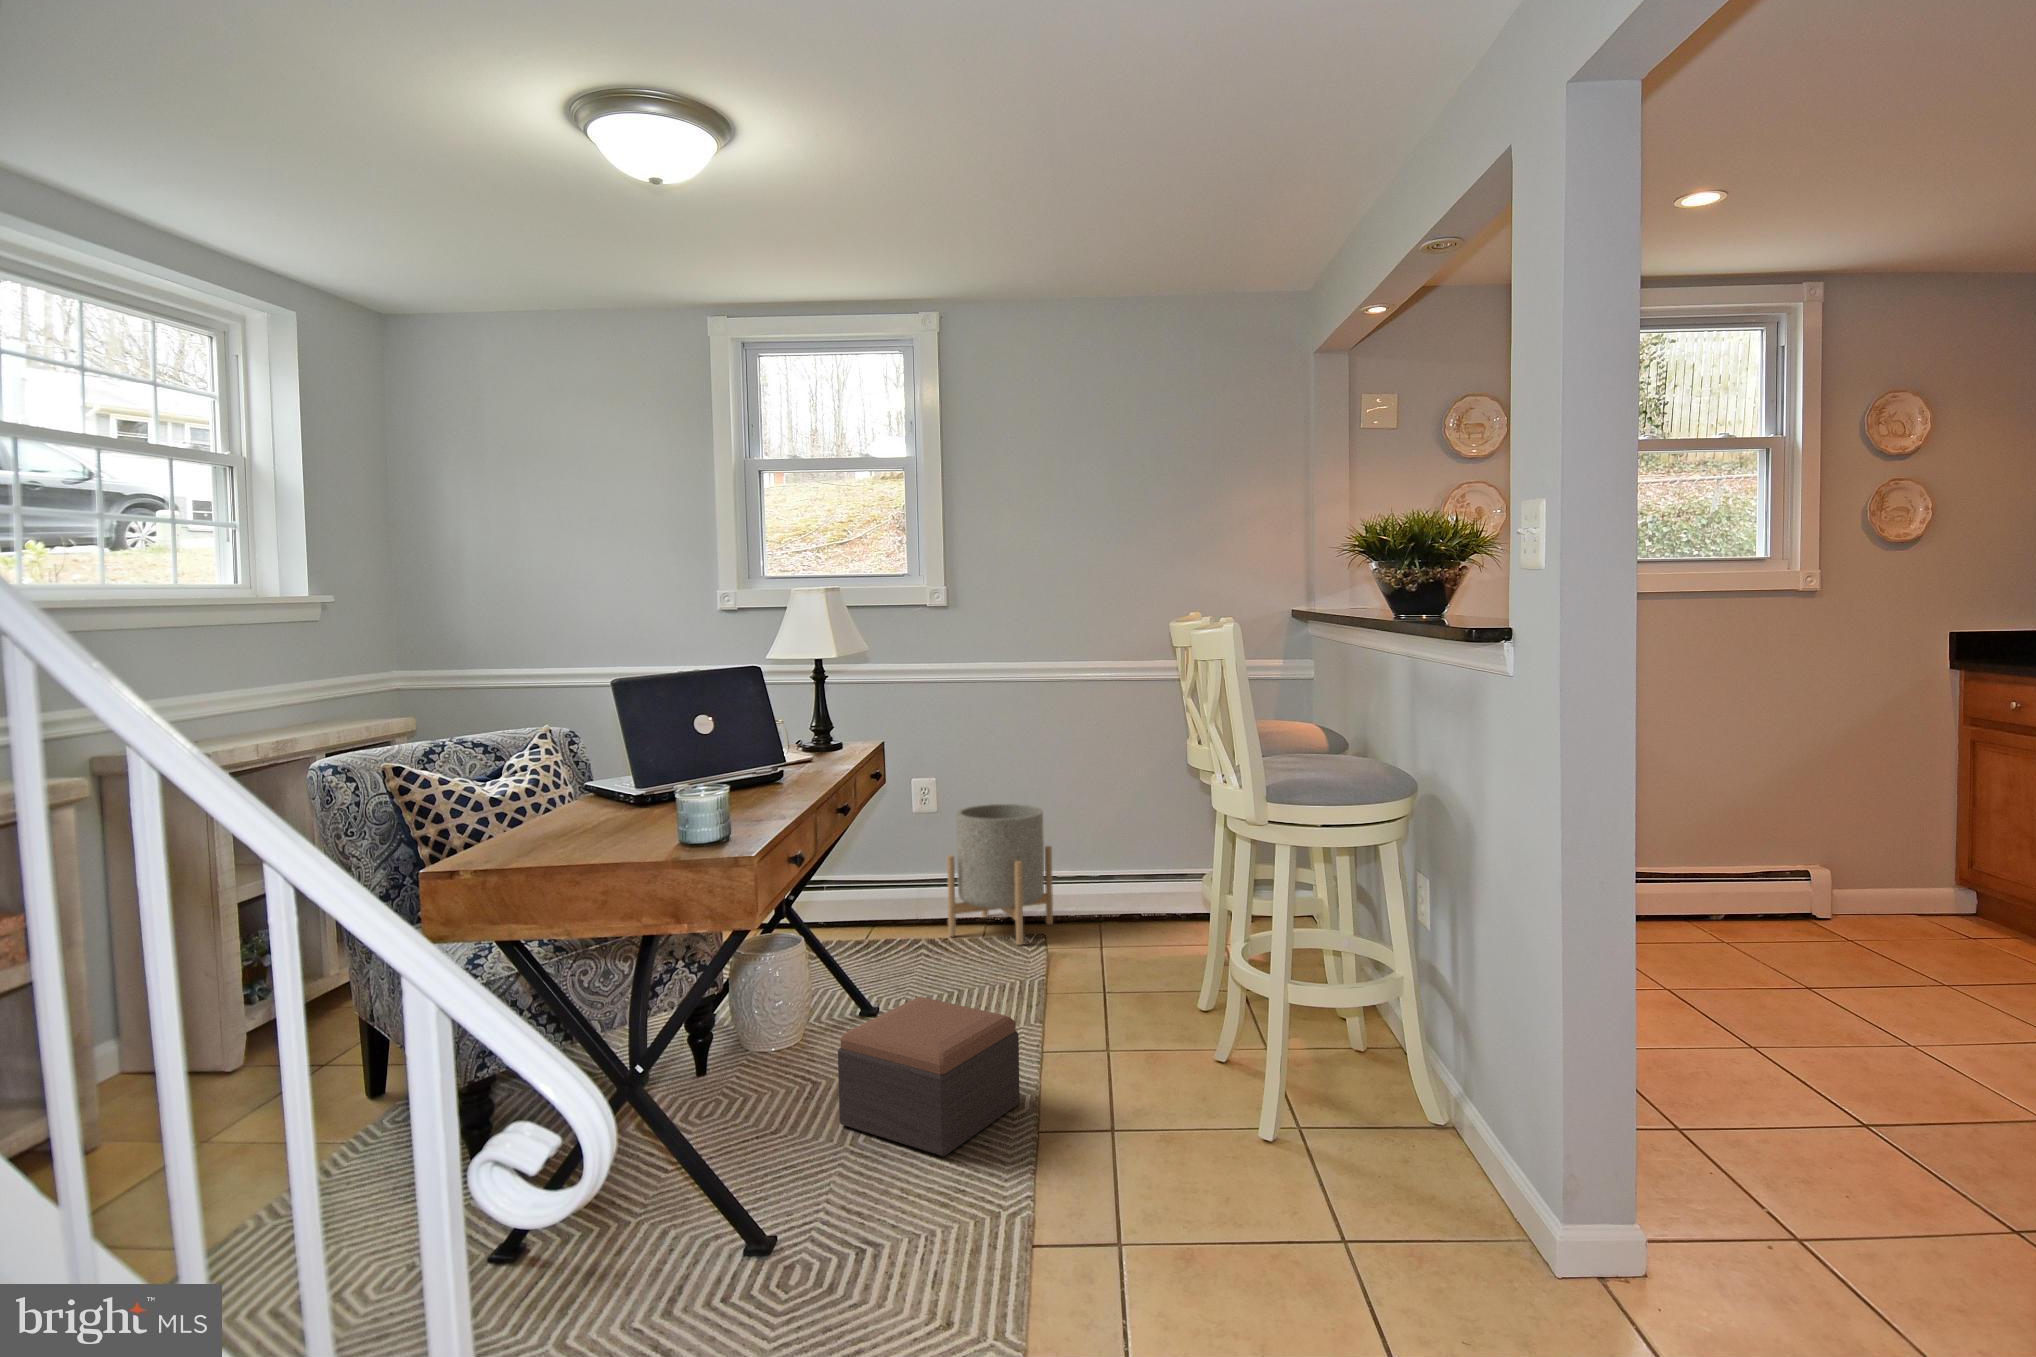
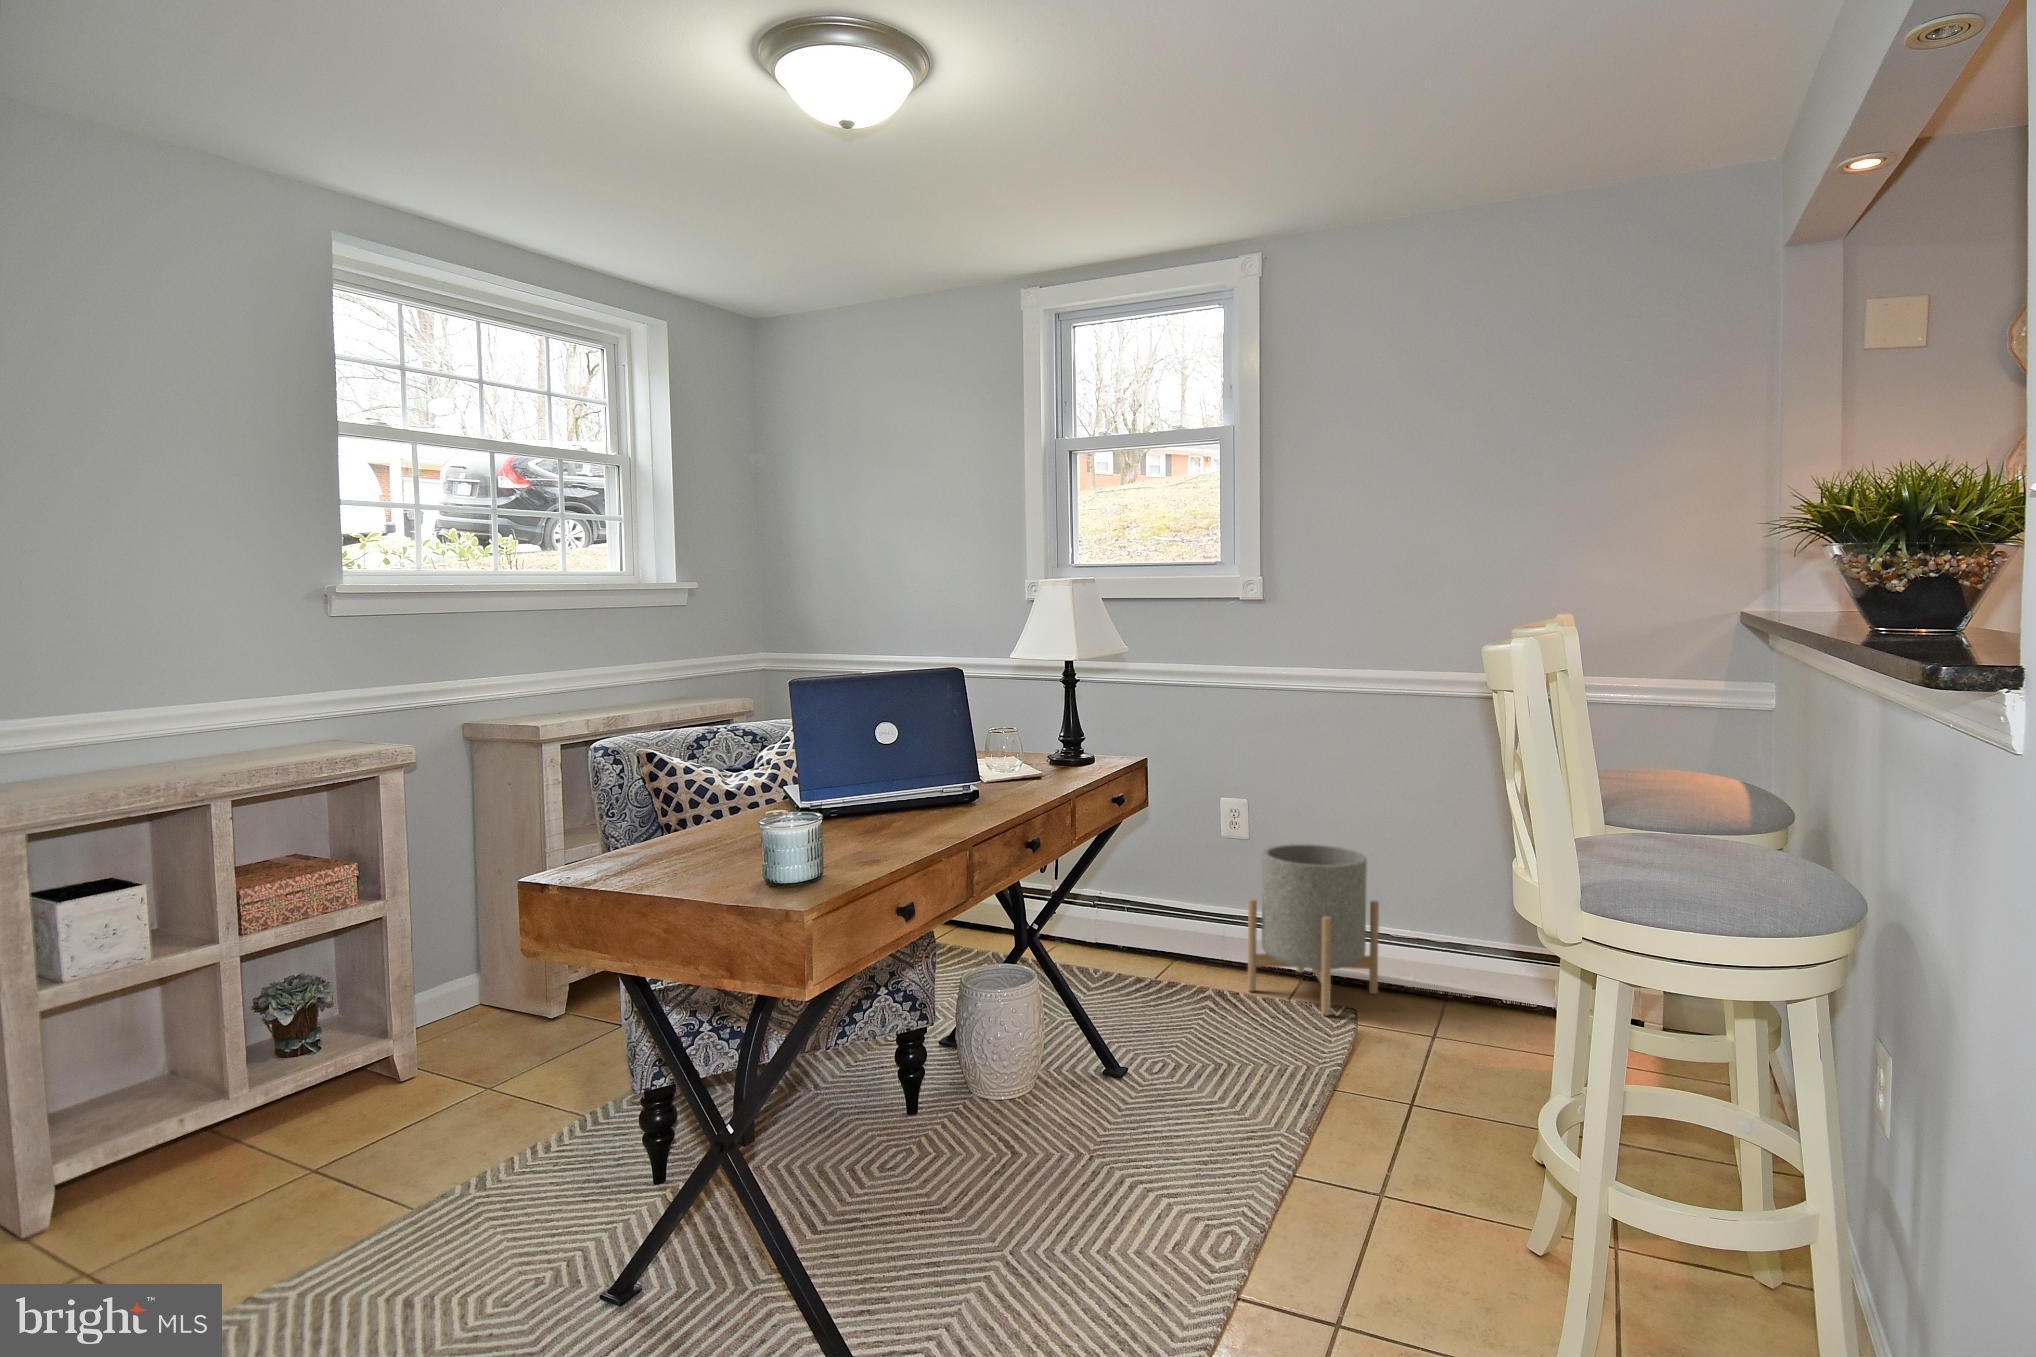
footstool: present [838,997,1020,1157] -> none [1011,1079,1233,1303]

